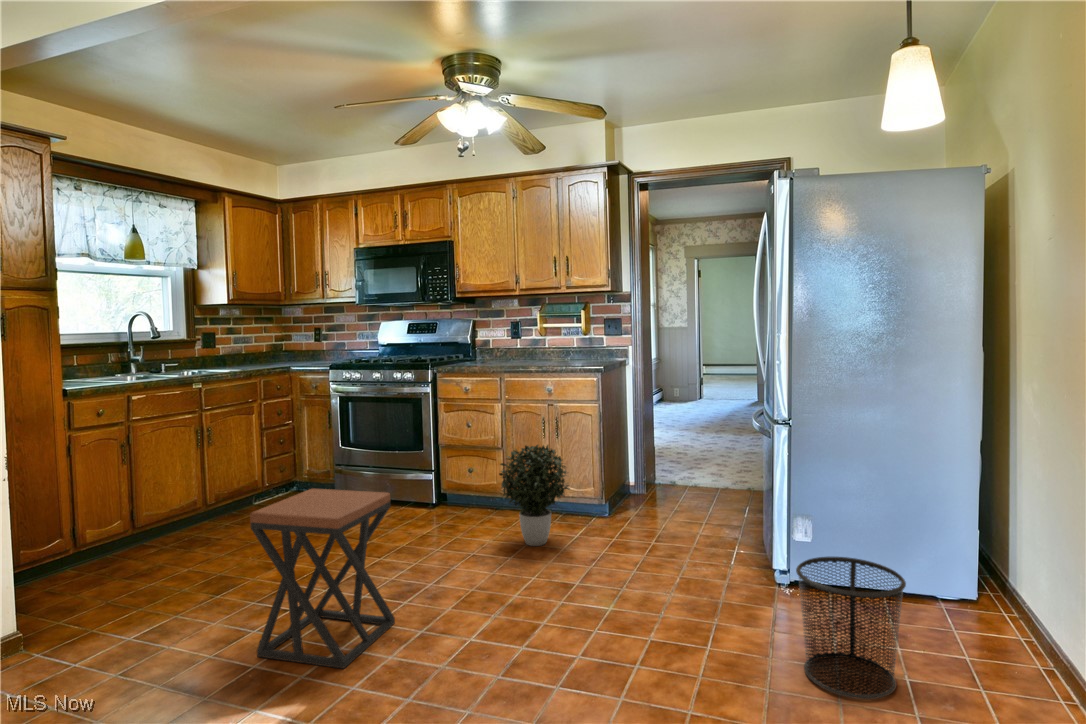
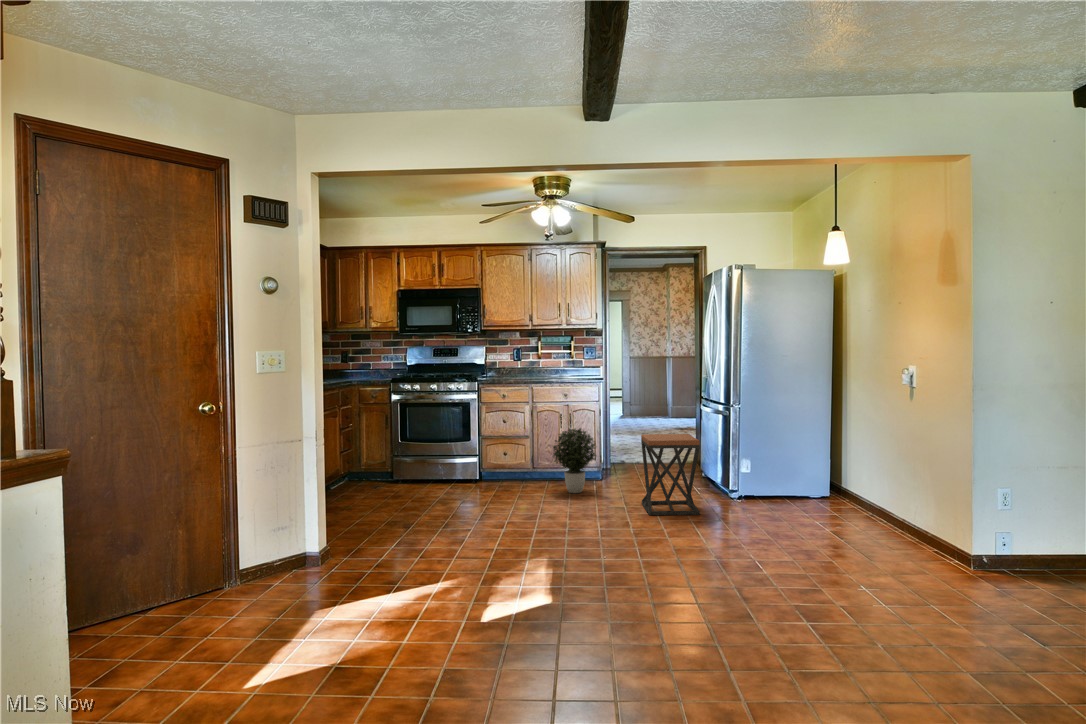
stool: present [250,489,395,669] -> present [641,434,700,515]
waste bin: present [796,557,906,699] -> none [762,468,813,527]

